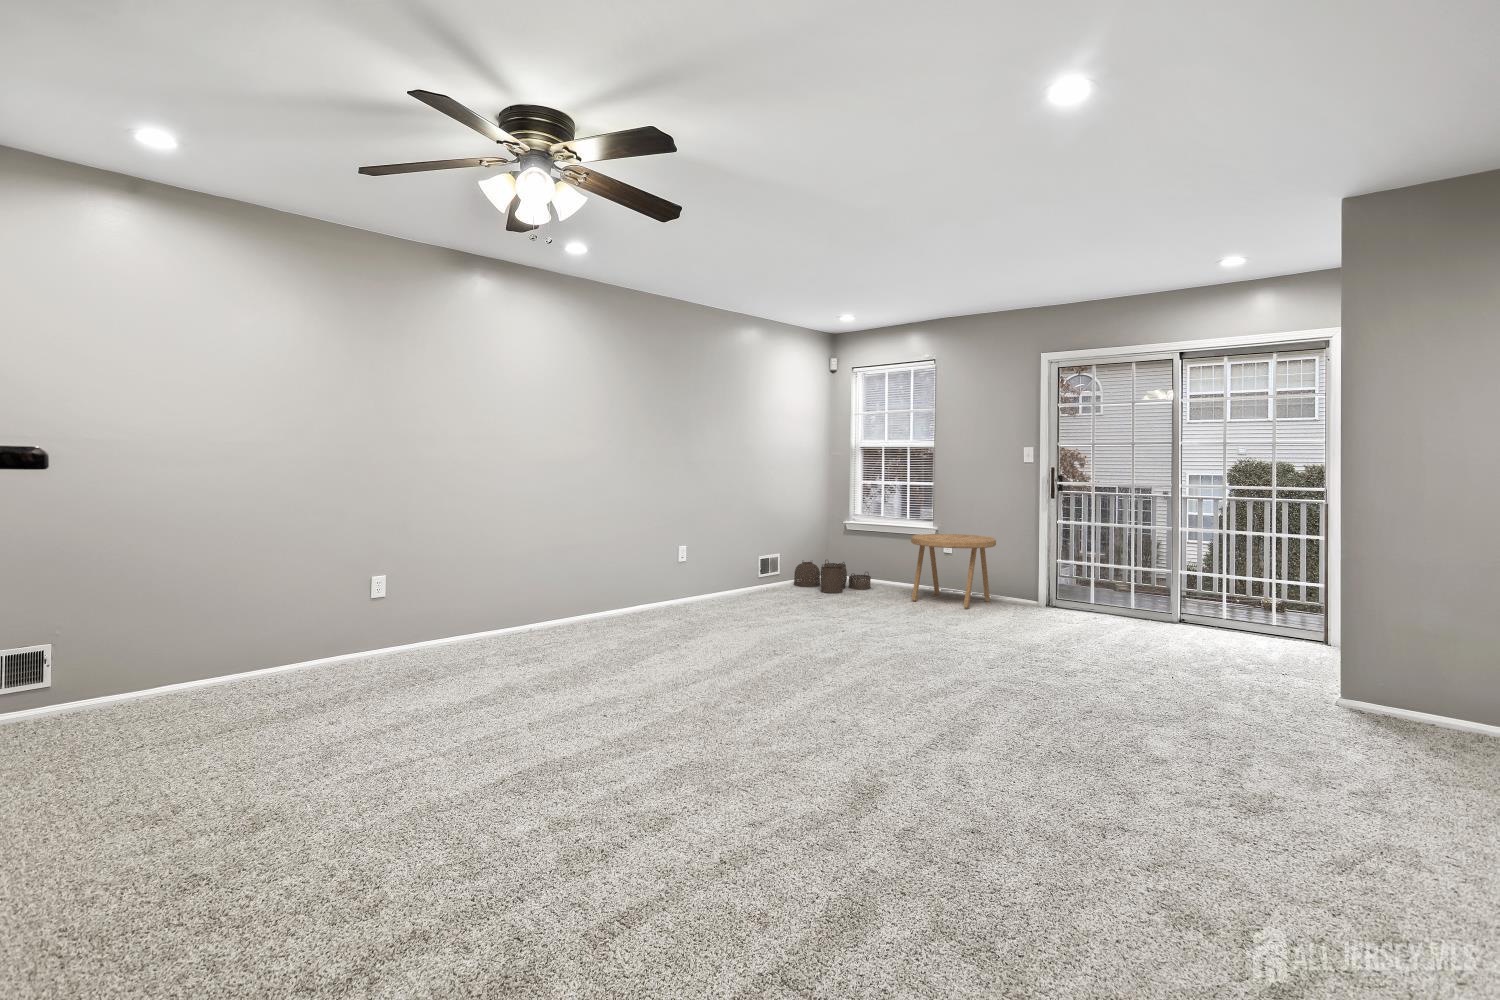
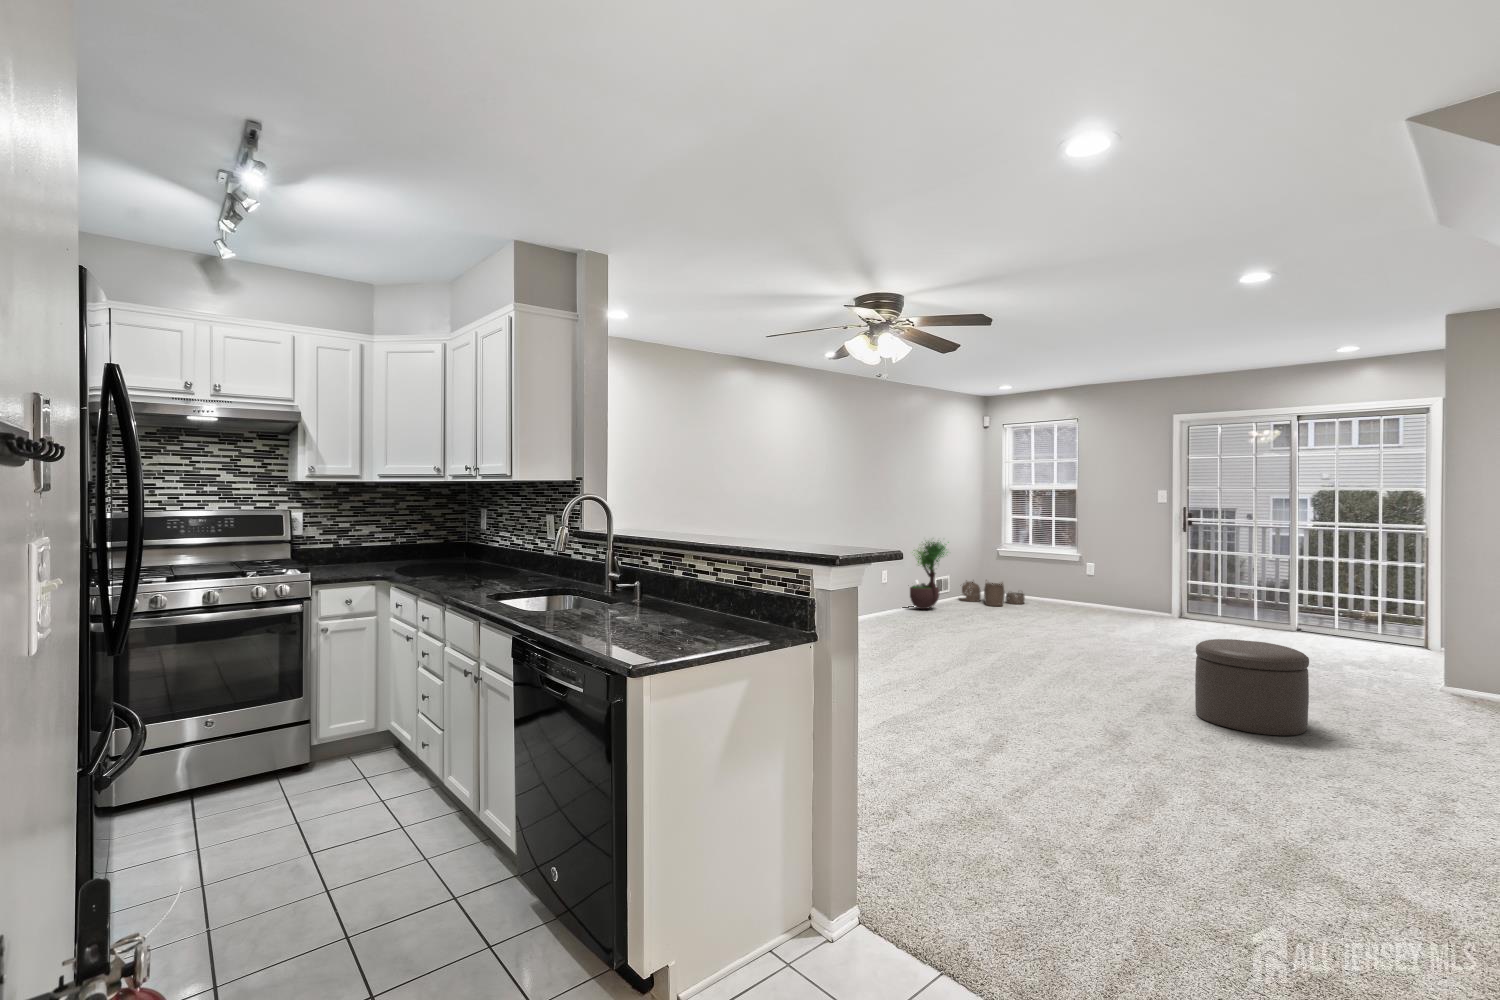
potted tree: none [717,503,773,599] -> present [910,541,949,609]
side table: present [911,534,996,608] -> none [1064,559,1137,619]
ottoman: none [1006,664,1172,833] -> present [1195,639,1309,736]

